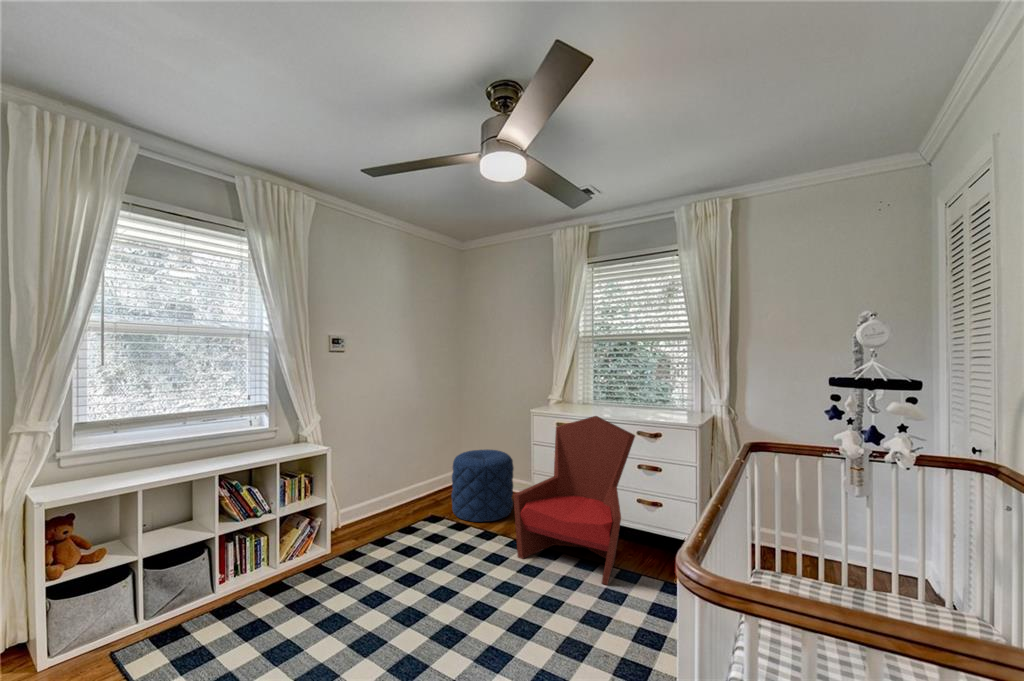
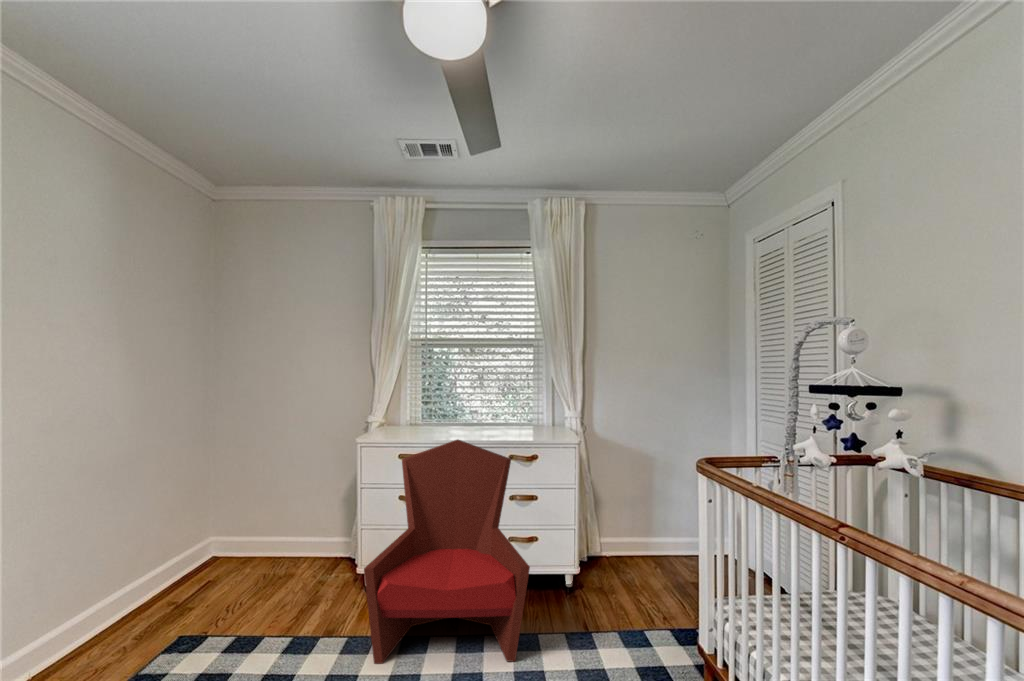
pouf: present [451,449,514,522] -> none [214,505,324,628]

